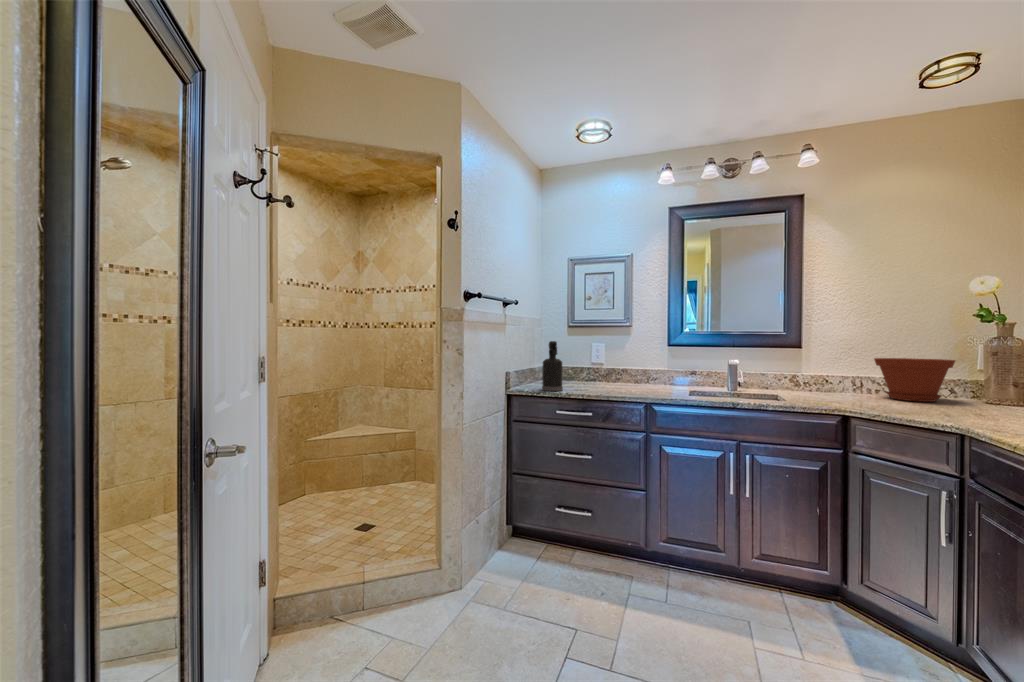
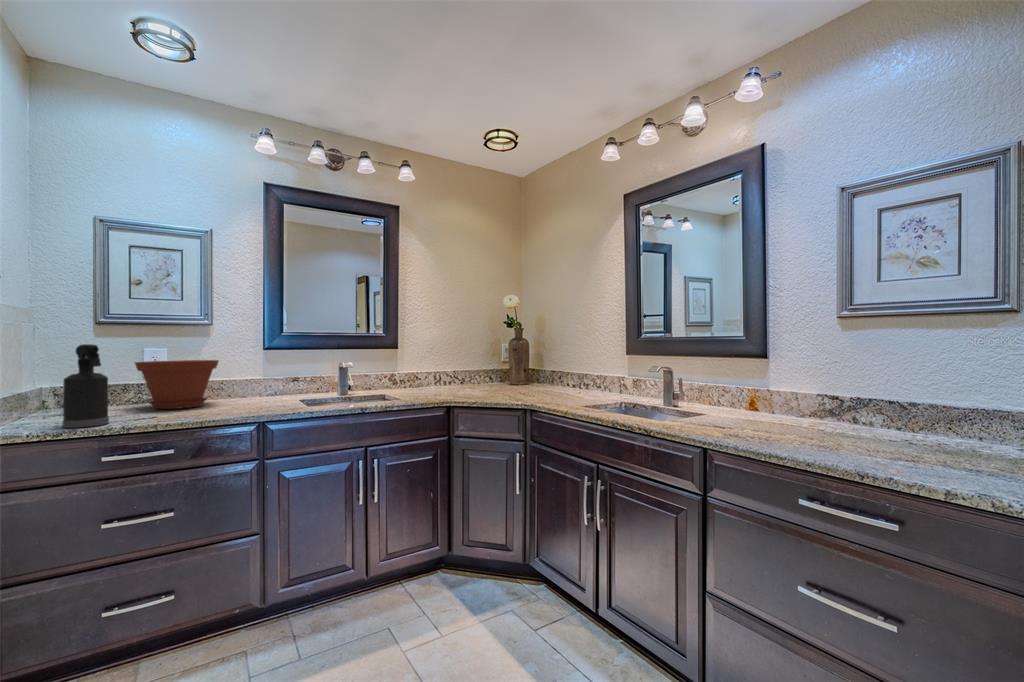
plant pot: present [874,358,955,402] -> present [135,360,219,409]

